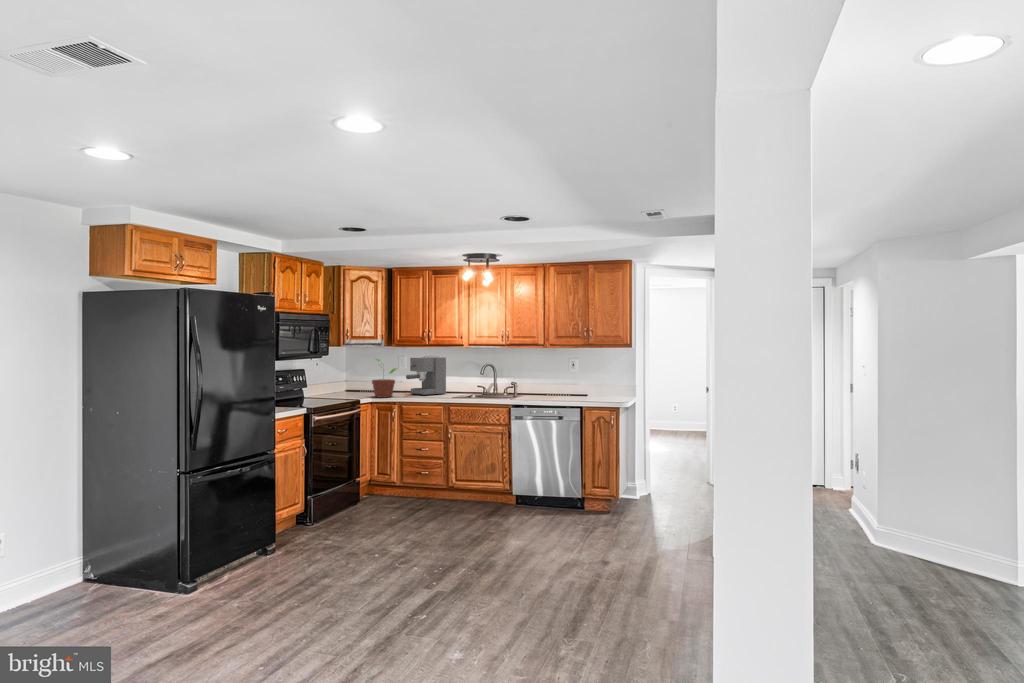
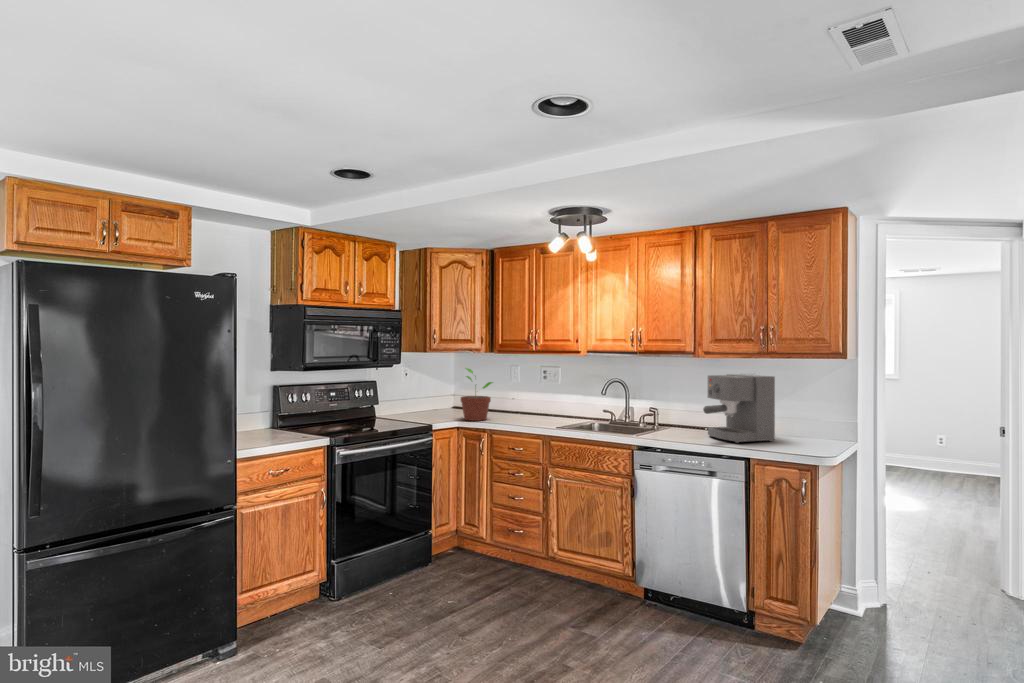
coffee maker: present [406,357,446,395] -> present [703,374,775,443]

